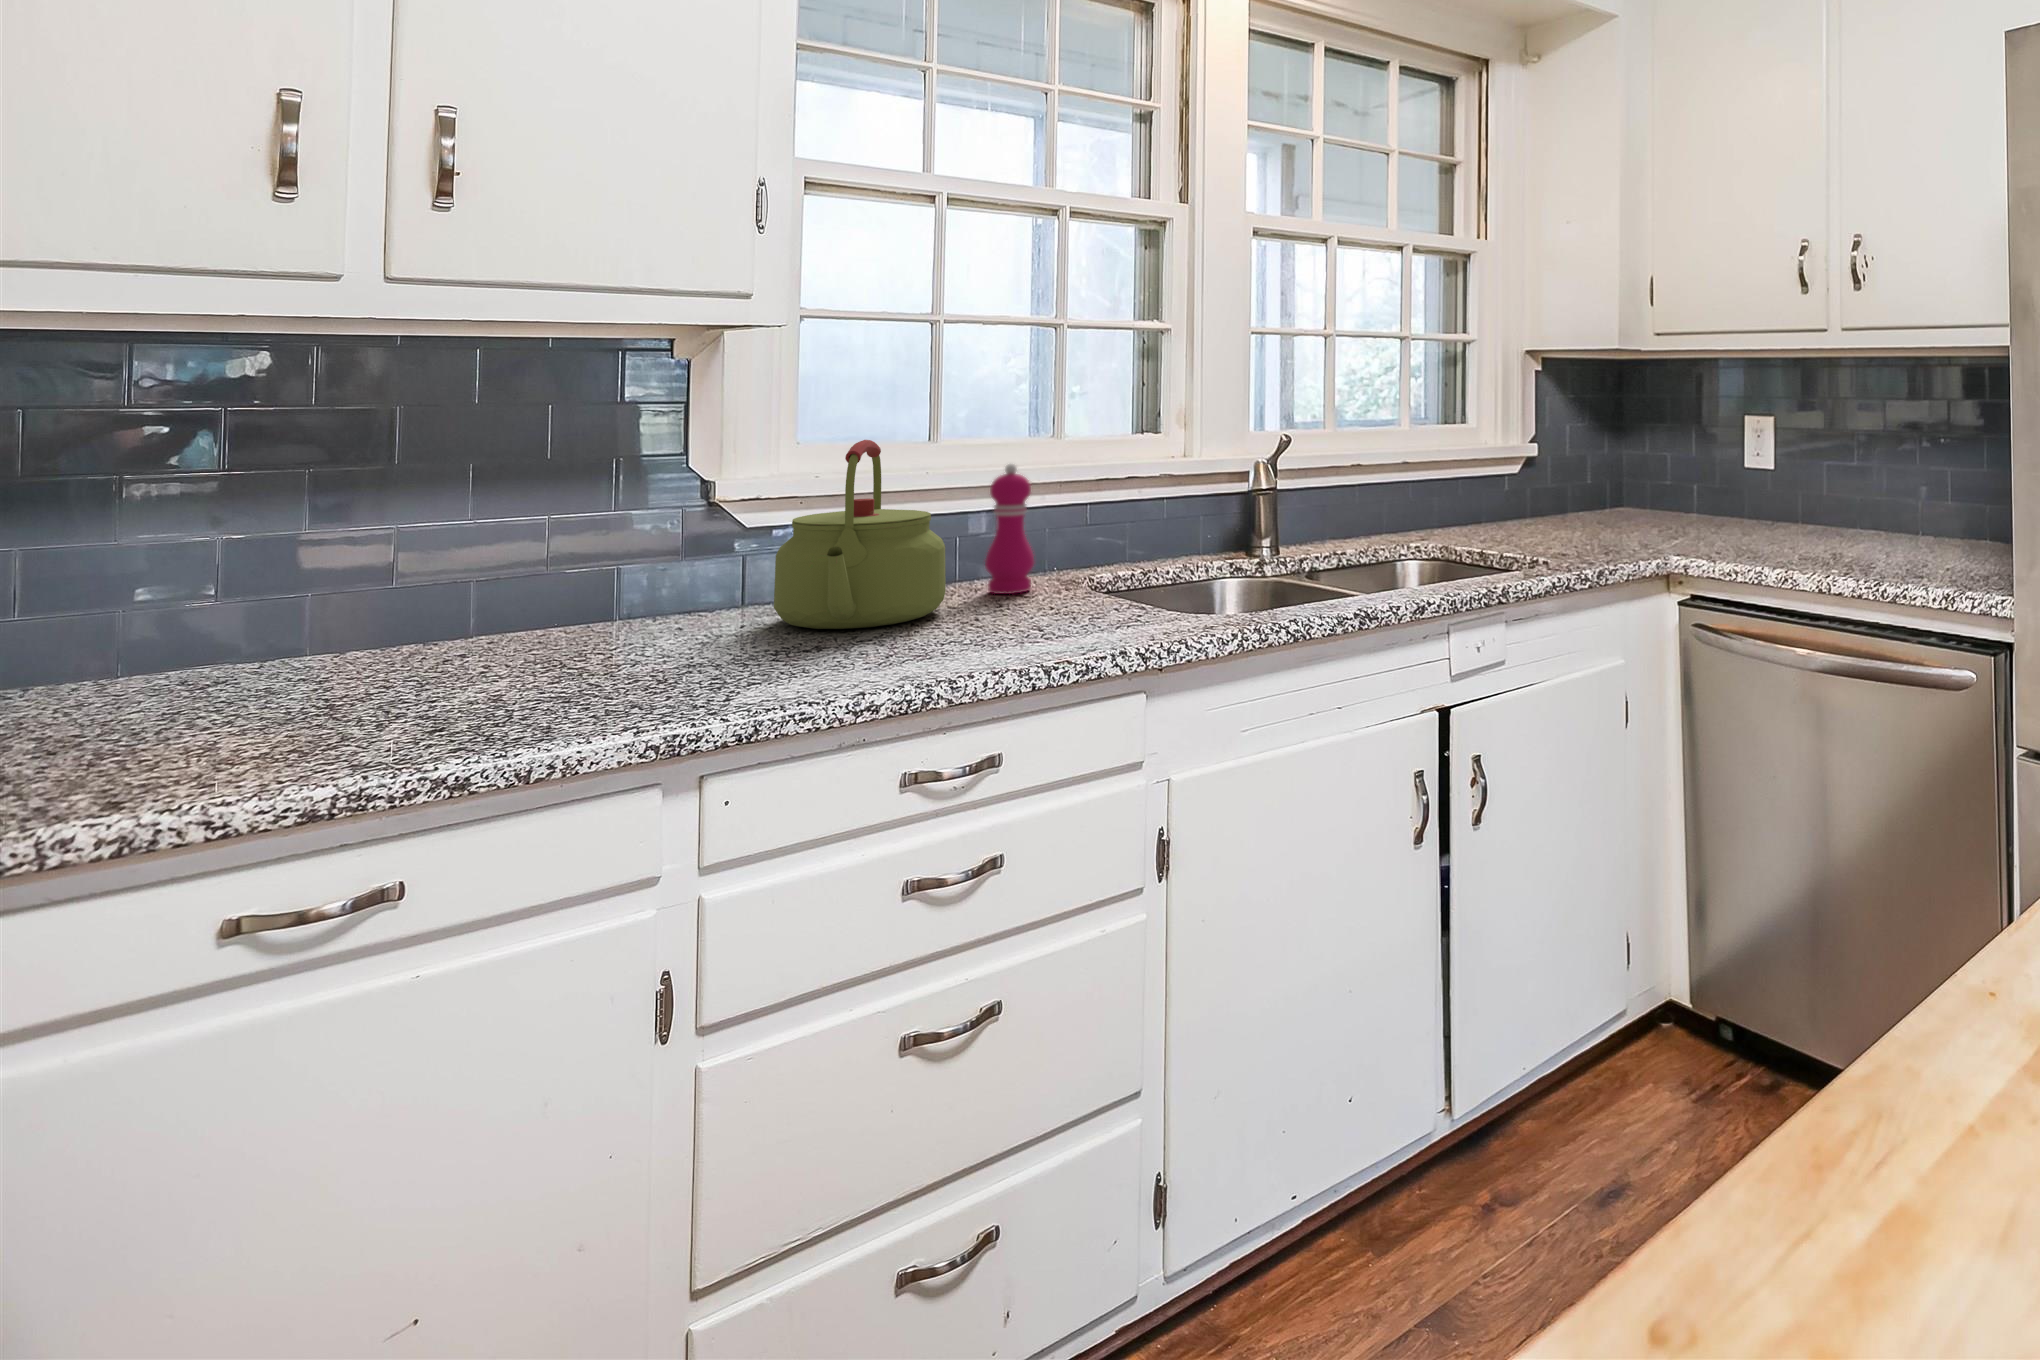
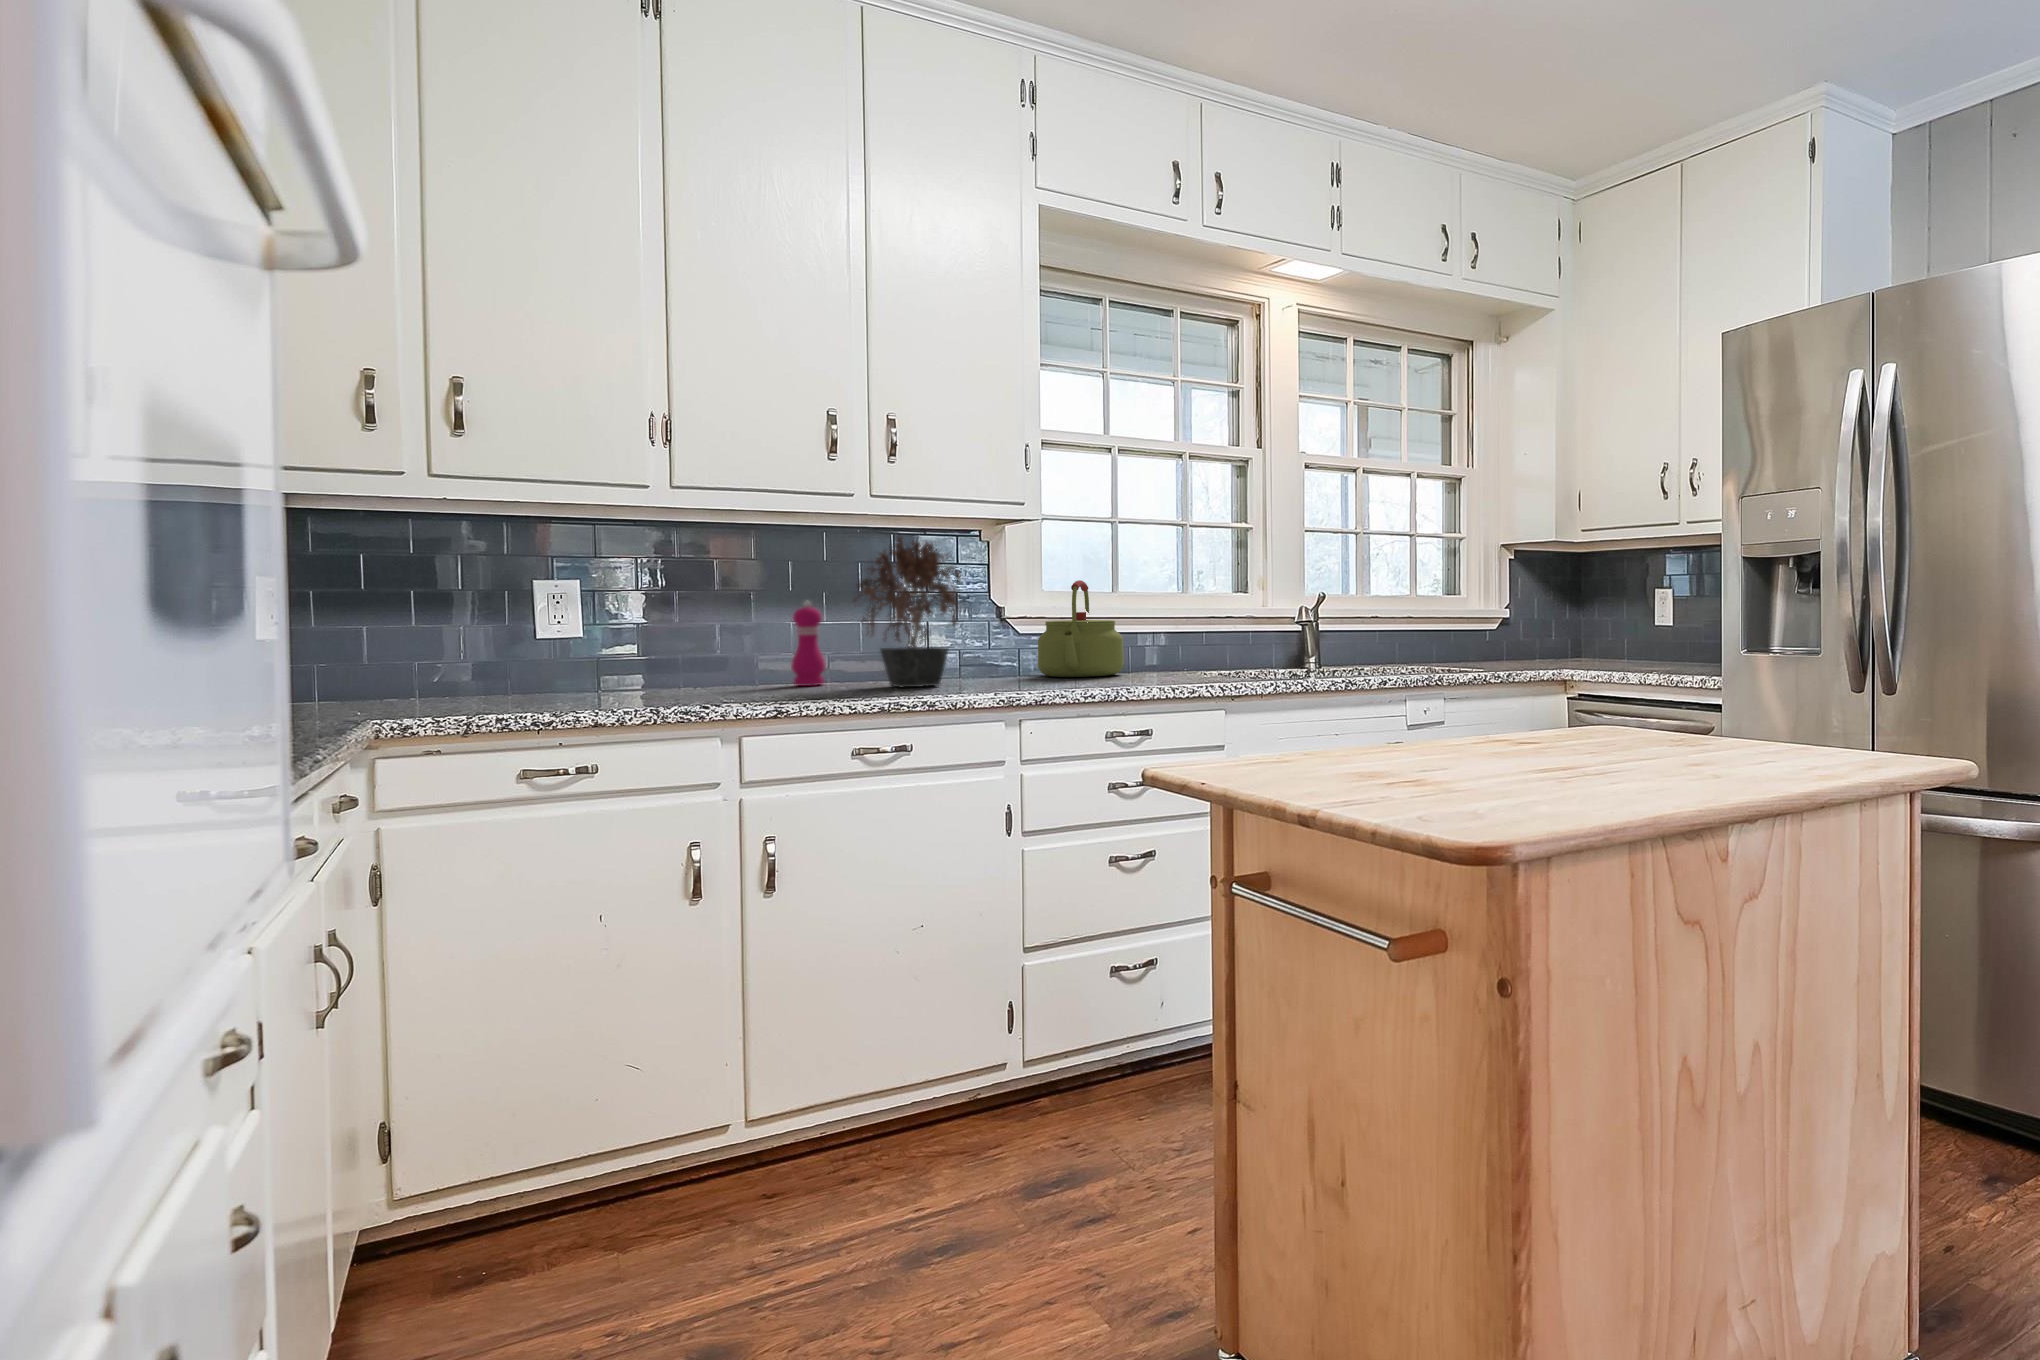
potted plant: none [327,371,629,703] -> present [855,538,965,687]
pepper mill: present [985,464,1034,594] -> present [791,601,826,686]

